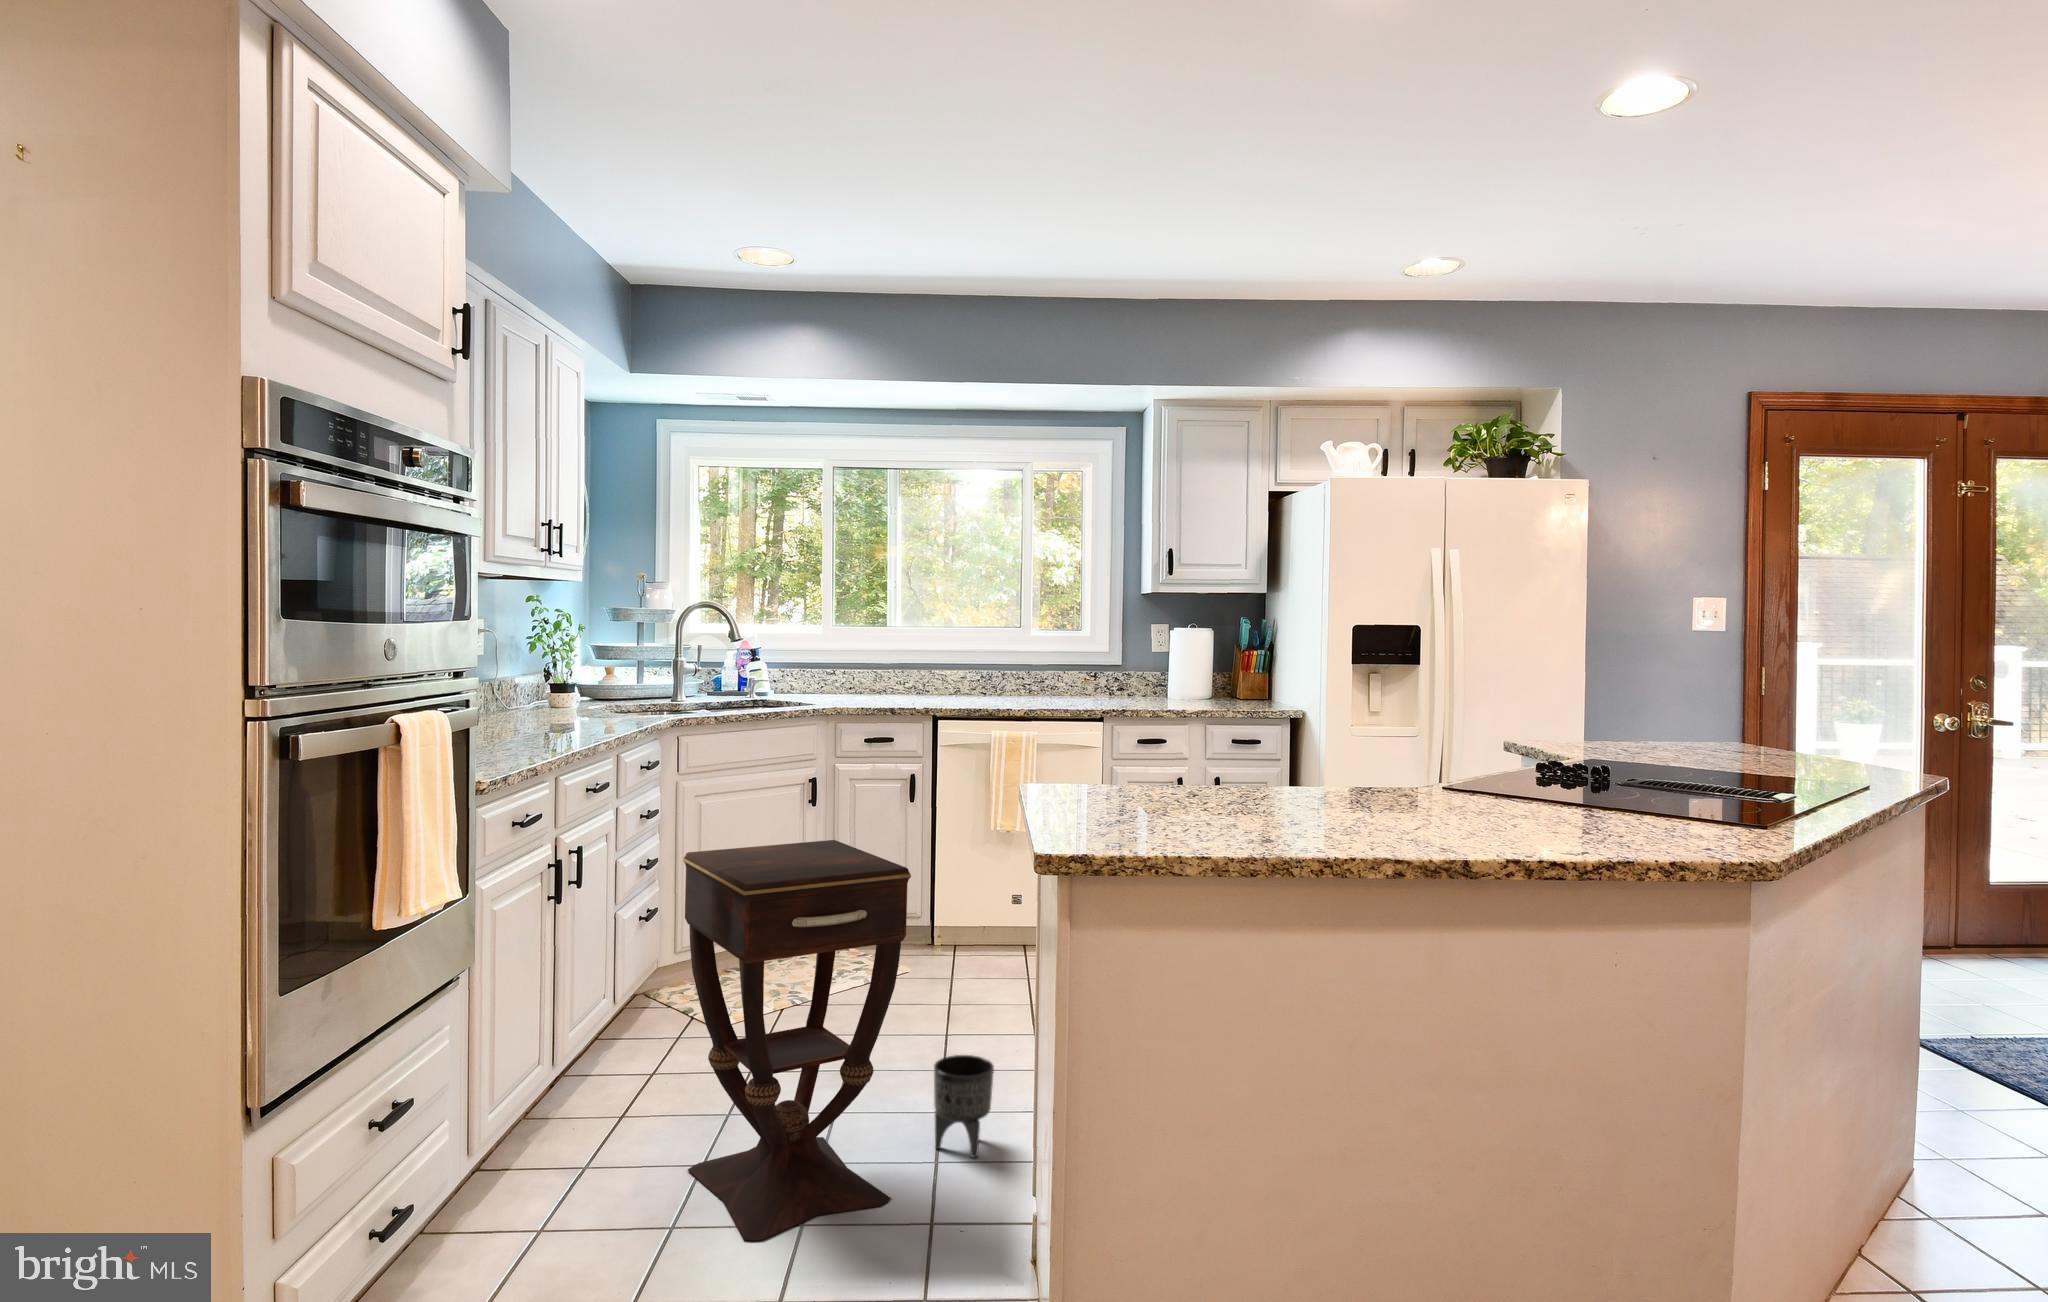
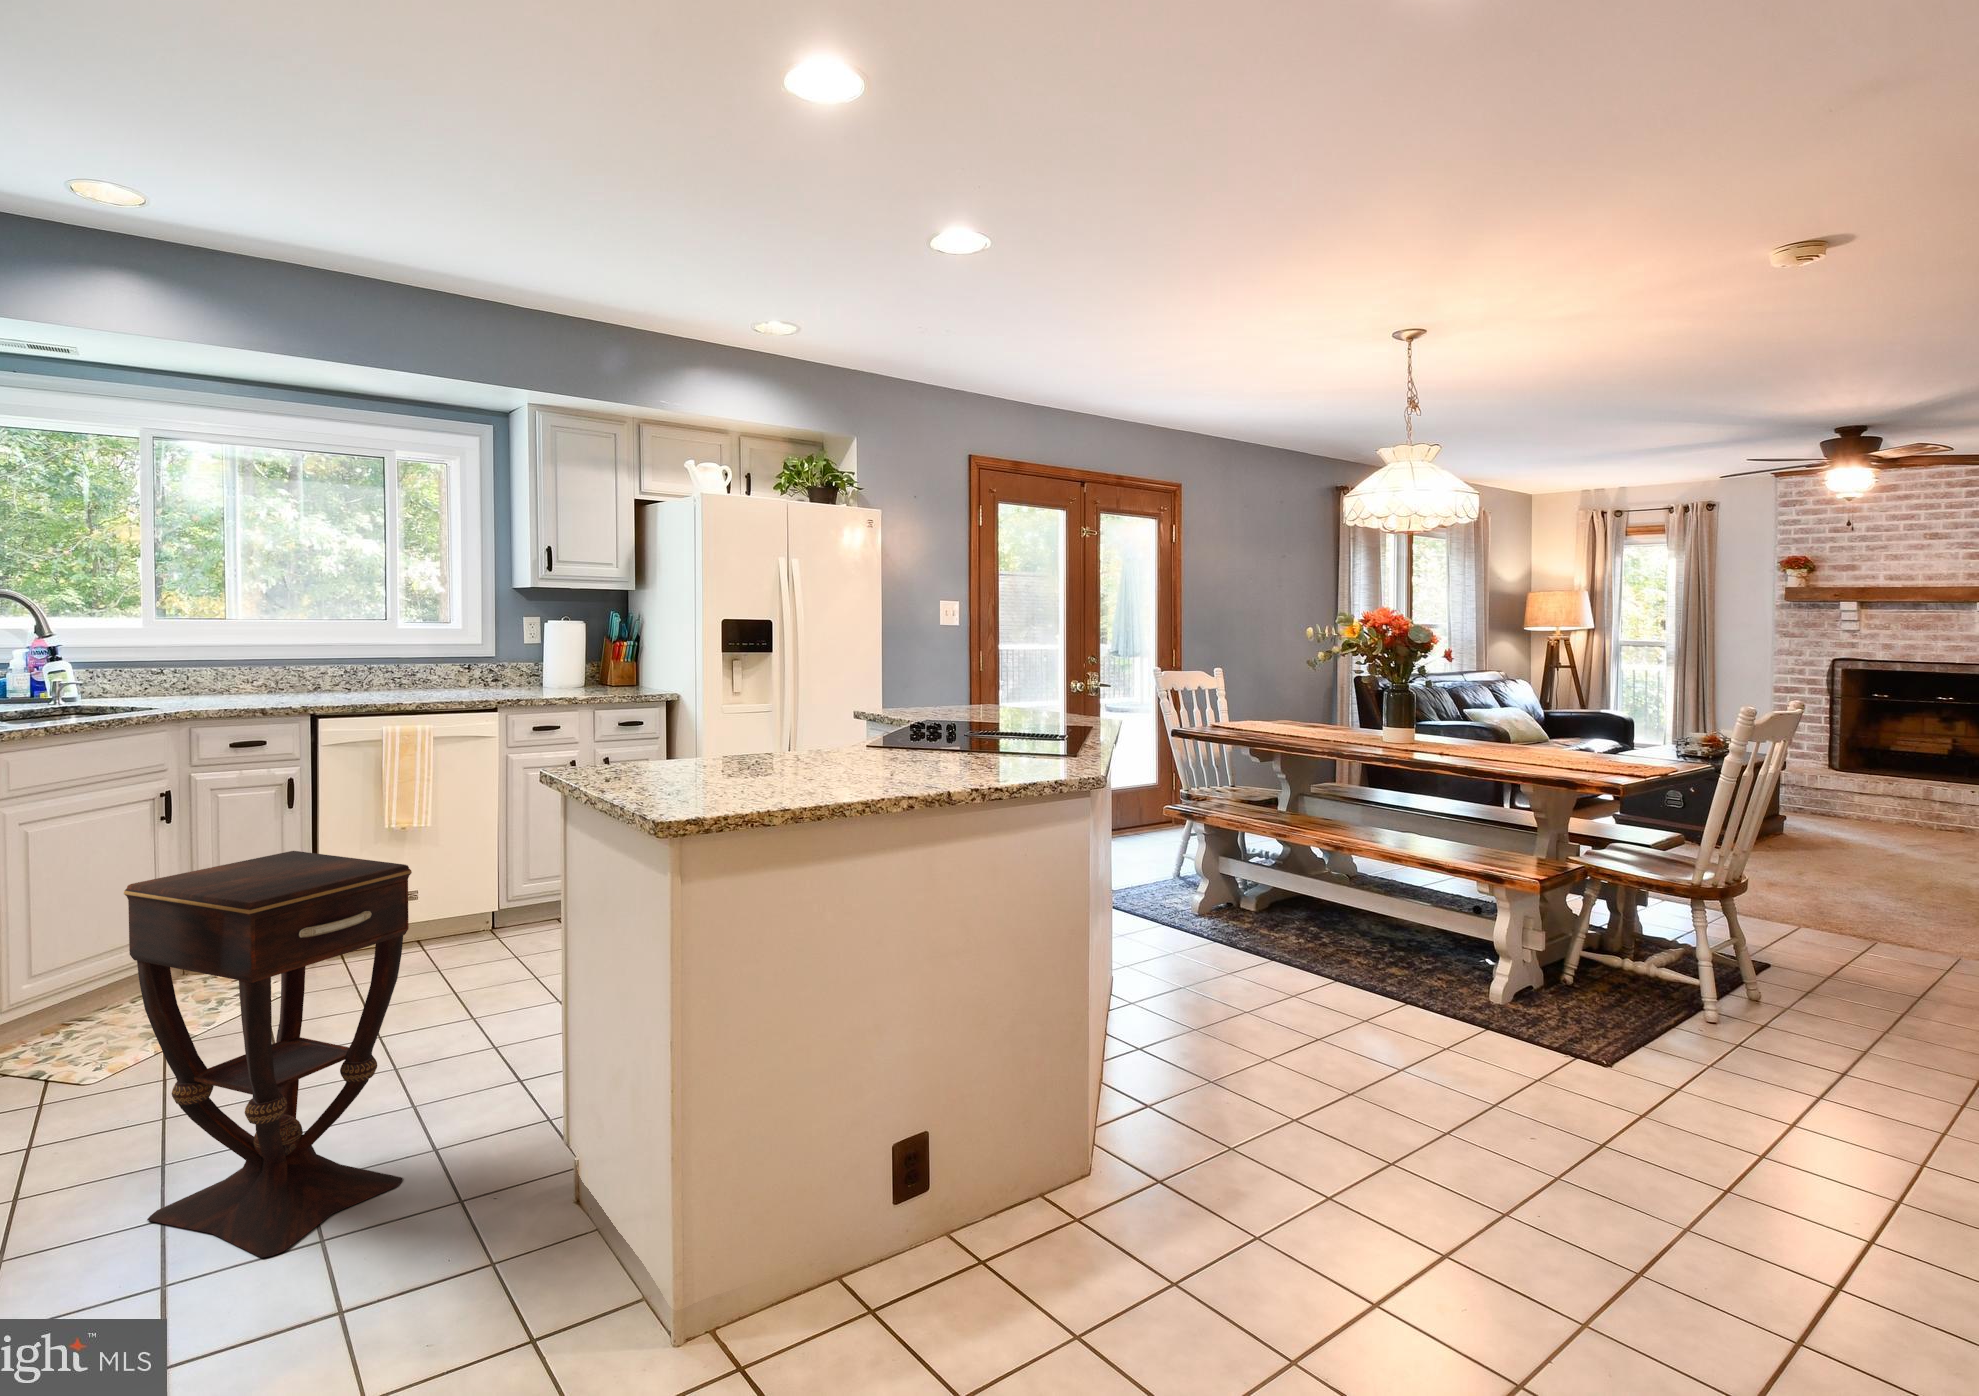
planter: present [934,1055,994,1158] -> none [419,1033,481,1127]

